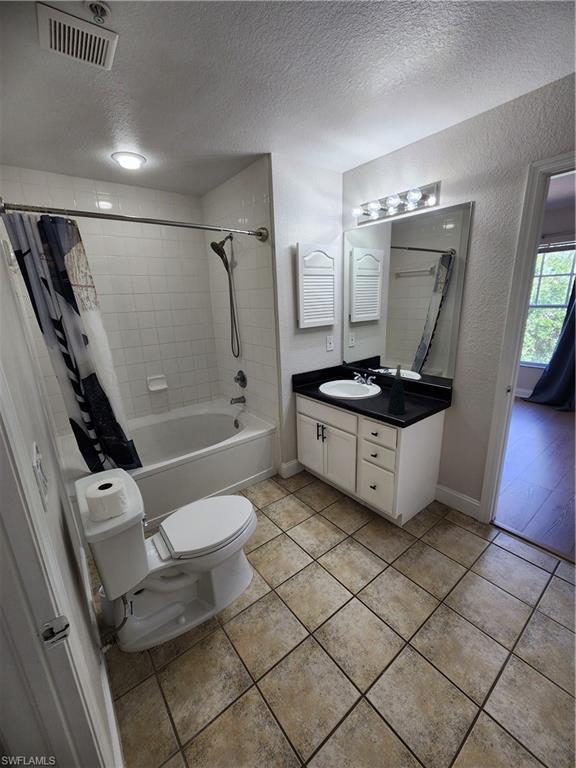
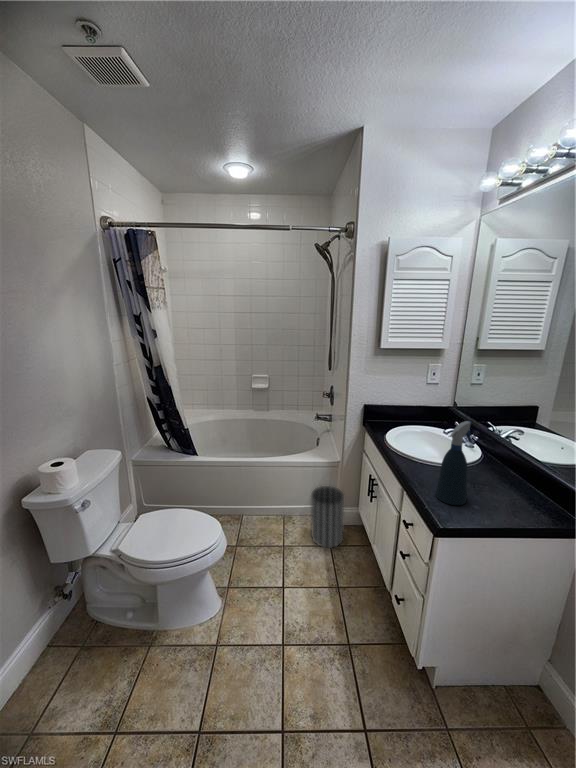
wastebasket: none [269,449,296,497] -> present [311,486,344,548]

